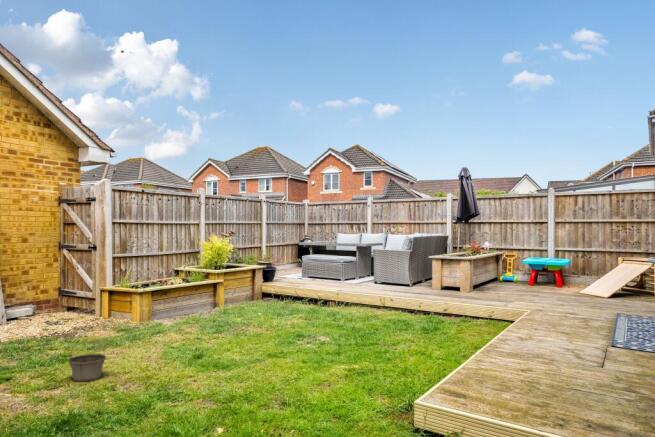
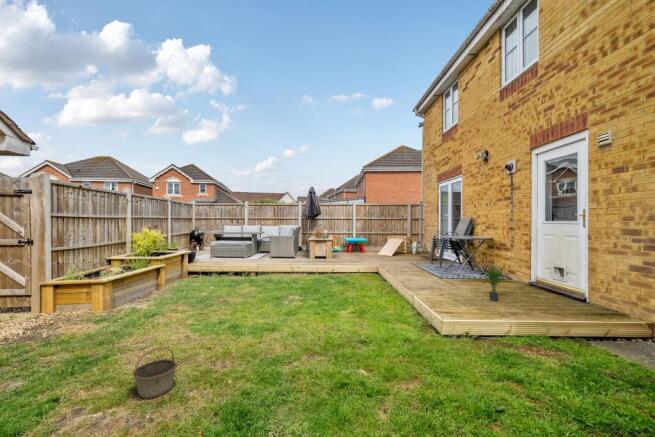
potted plant: none [552,305,597,372] -> present [484,267,502,301]

